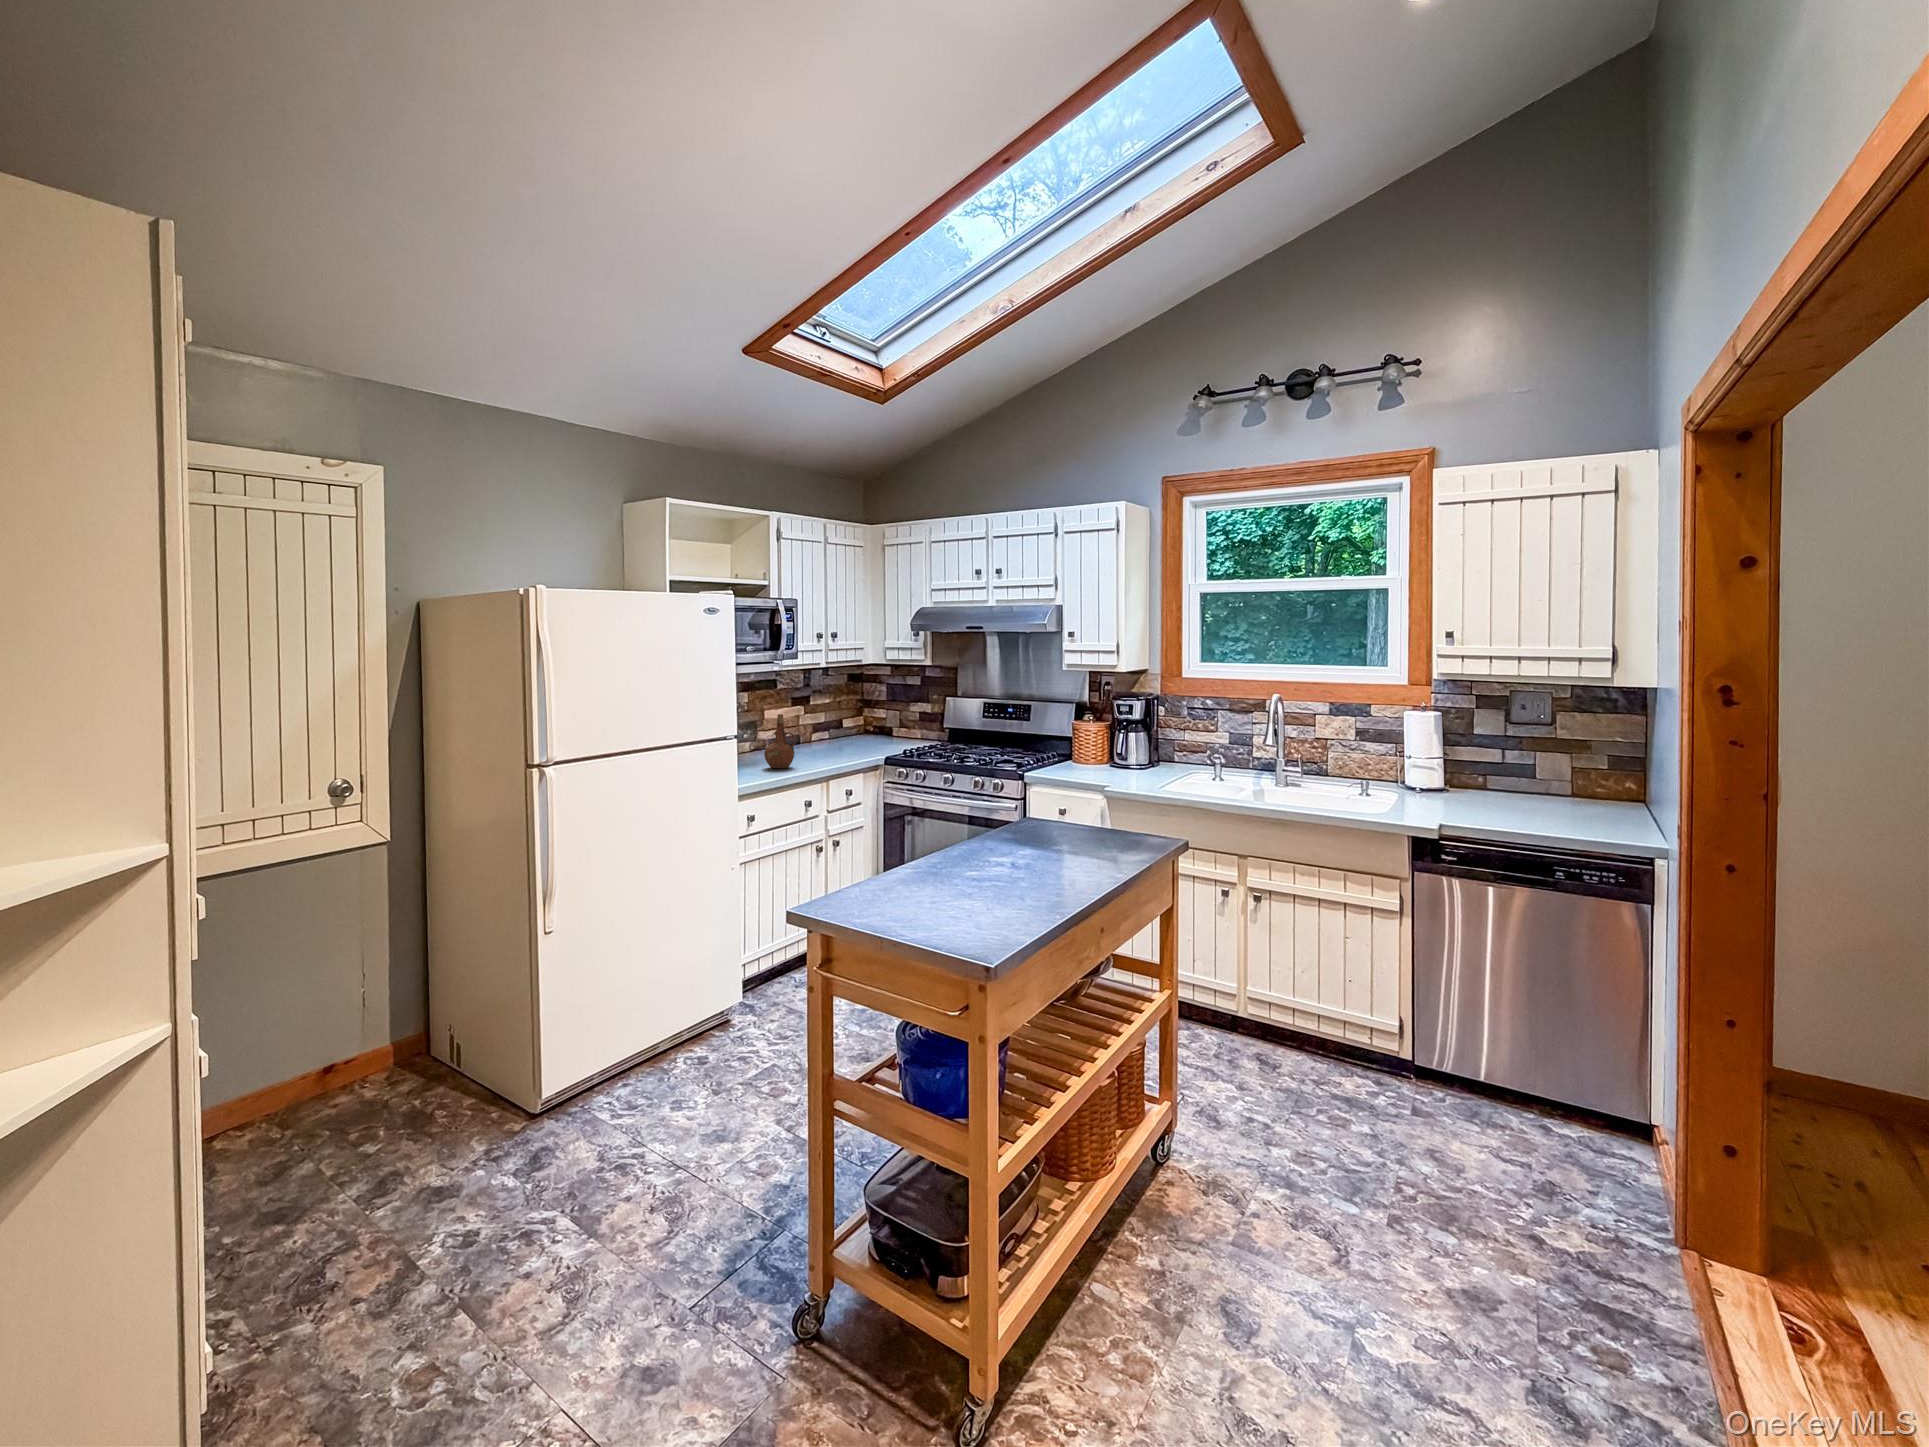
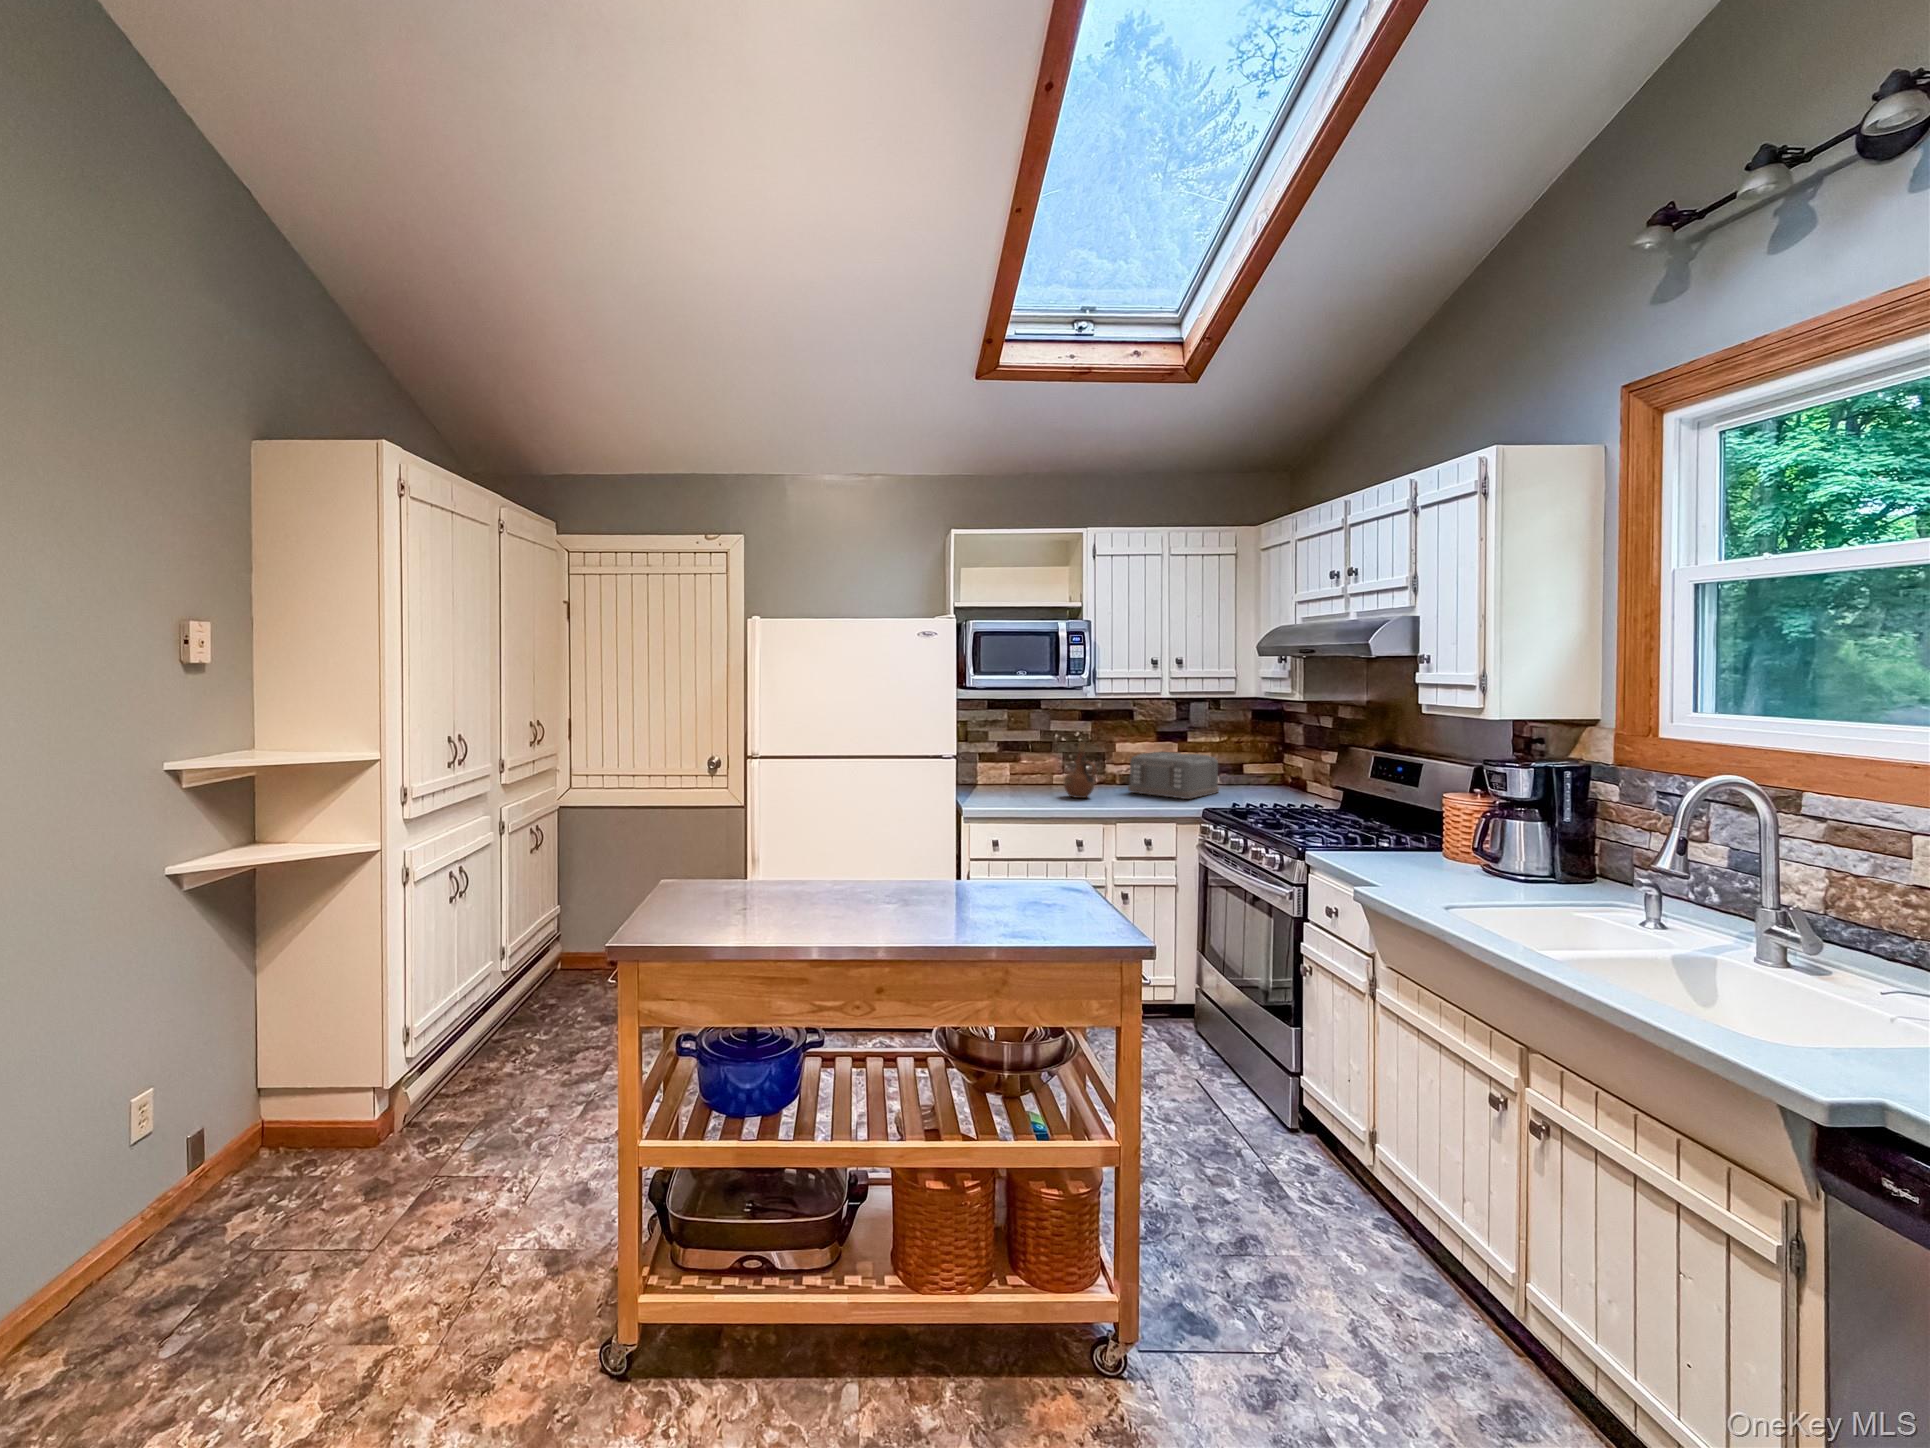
toaster: none [801,716,861,757] -> present [1128,752,1219,799]

